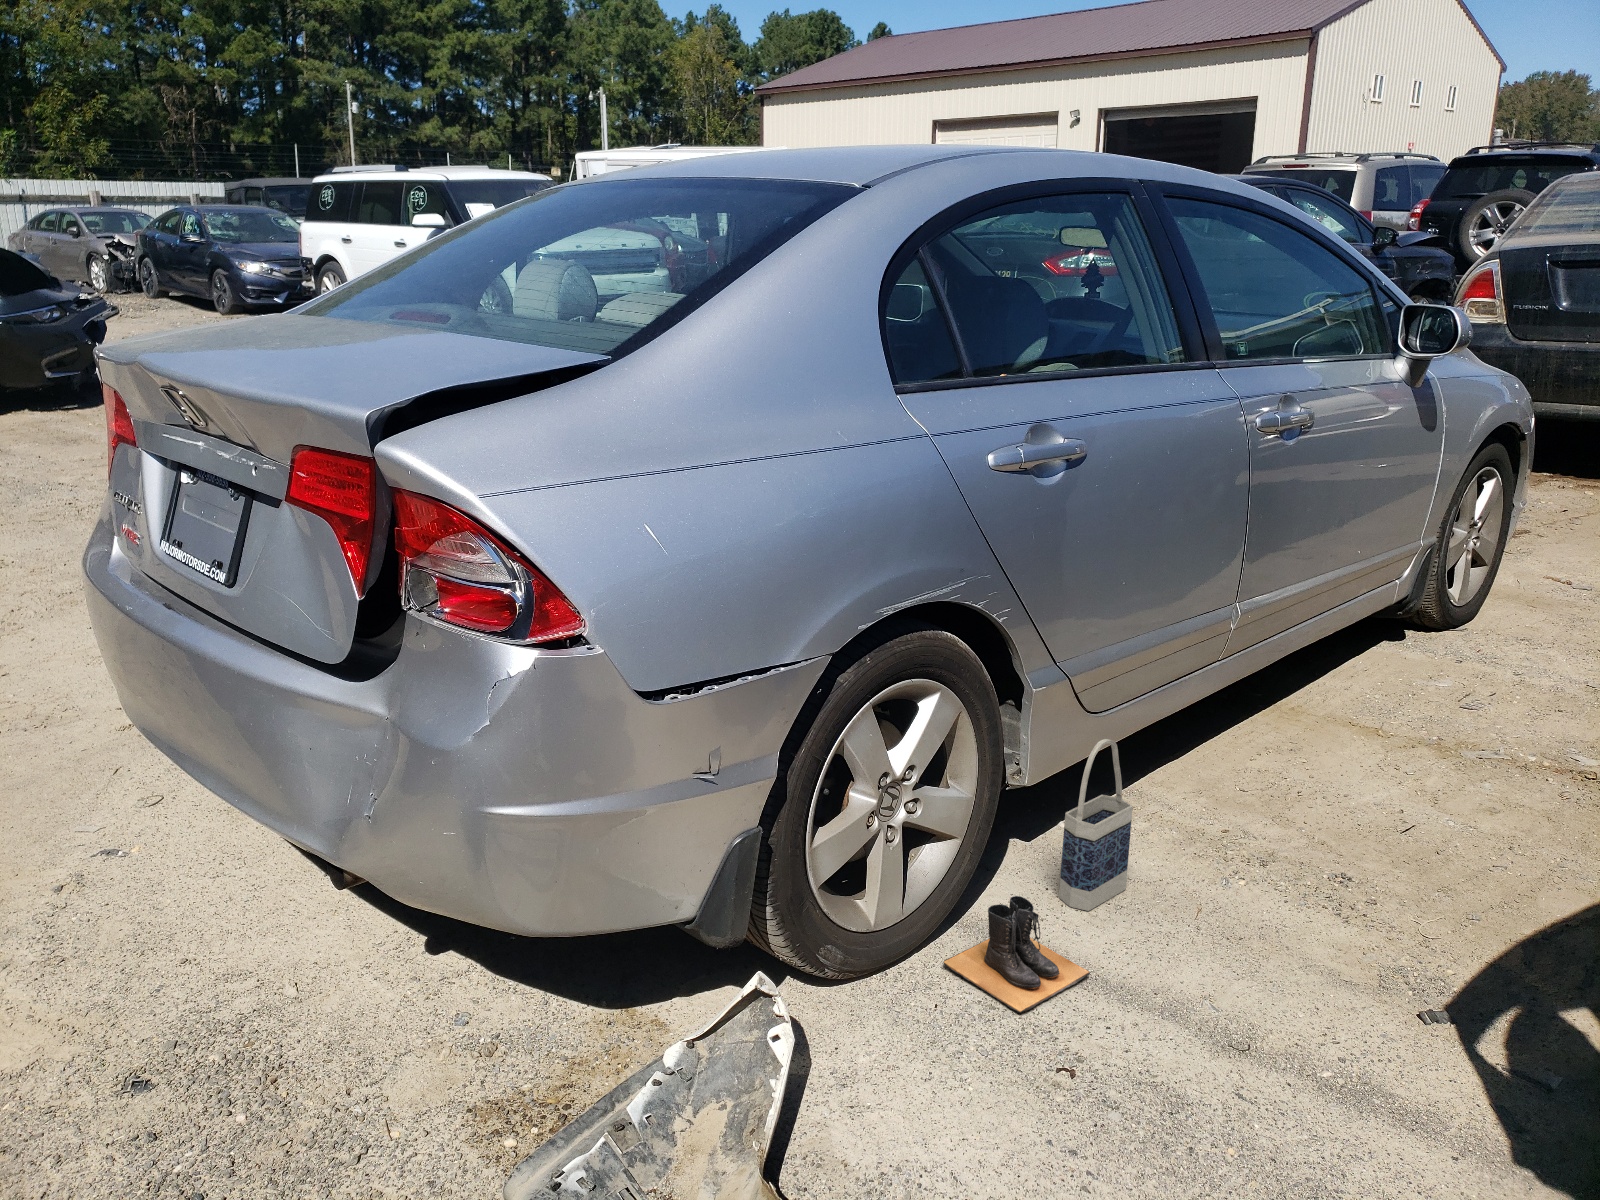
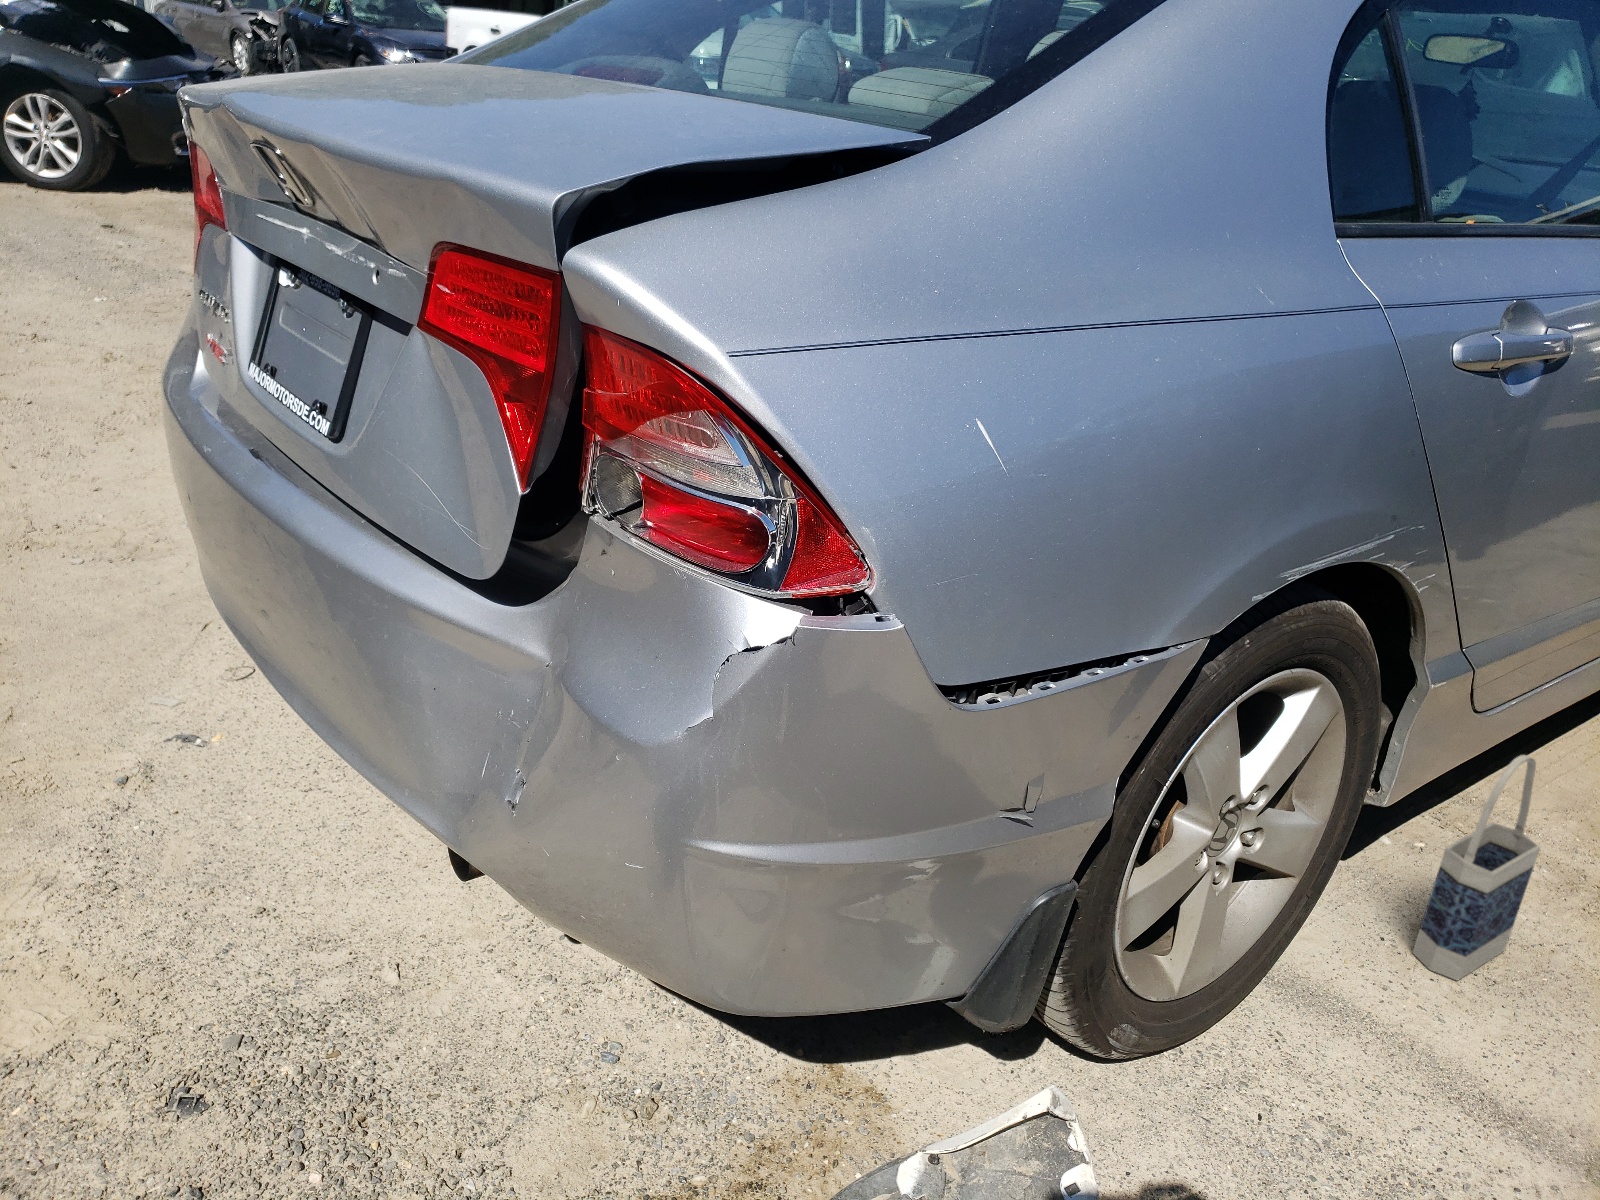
boots: present [943,896,1090,1013] -> none [1265,968,1477,1144]

